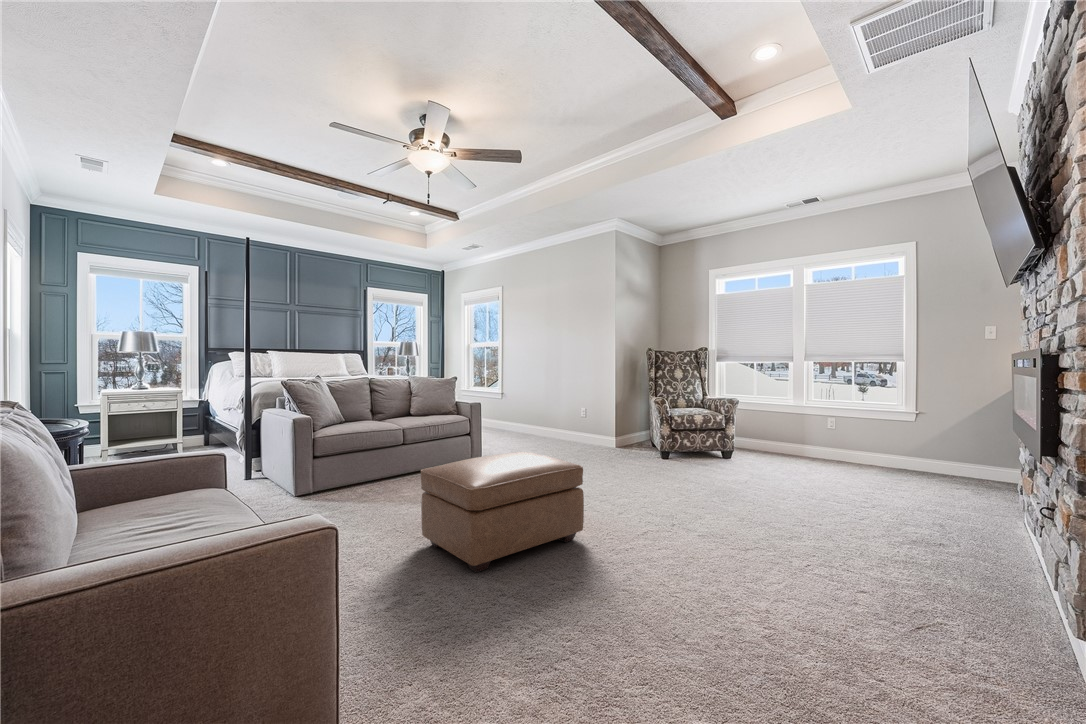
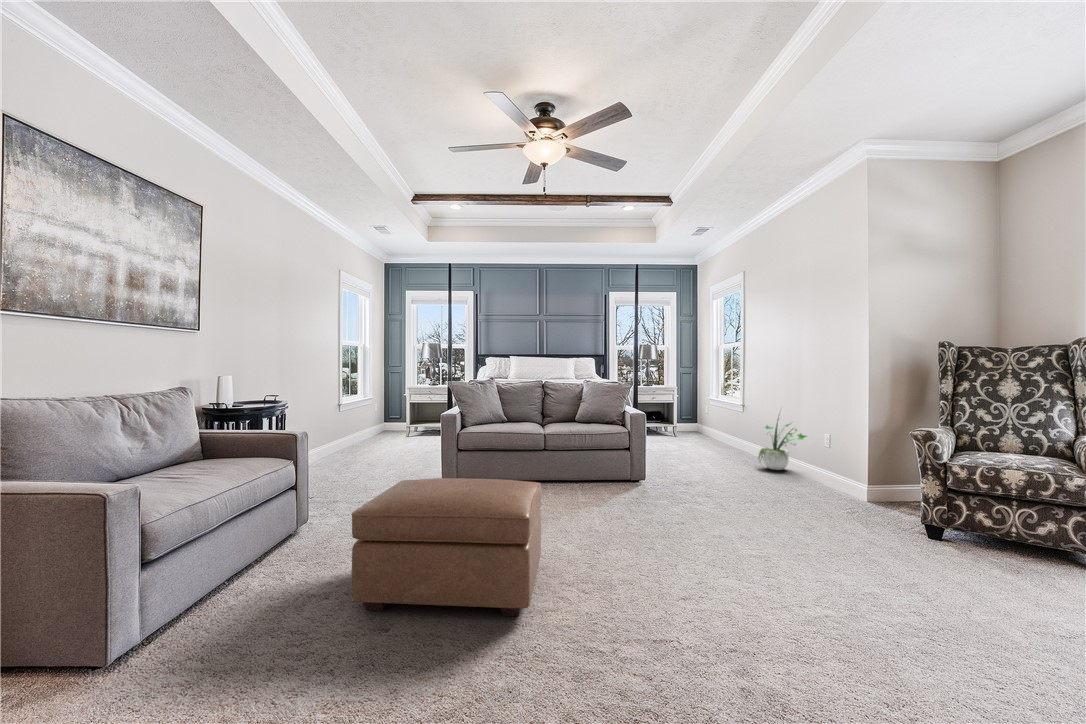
potted plant: none [536,392,570,440] -> present [758,418,807,470]

